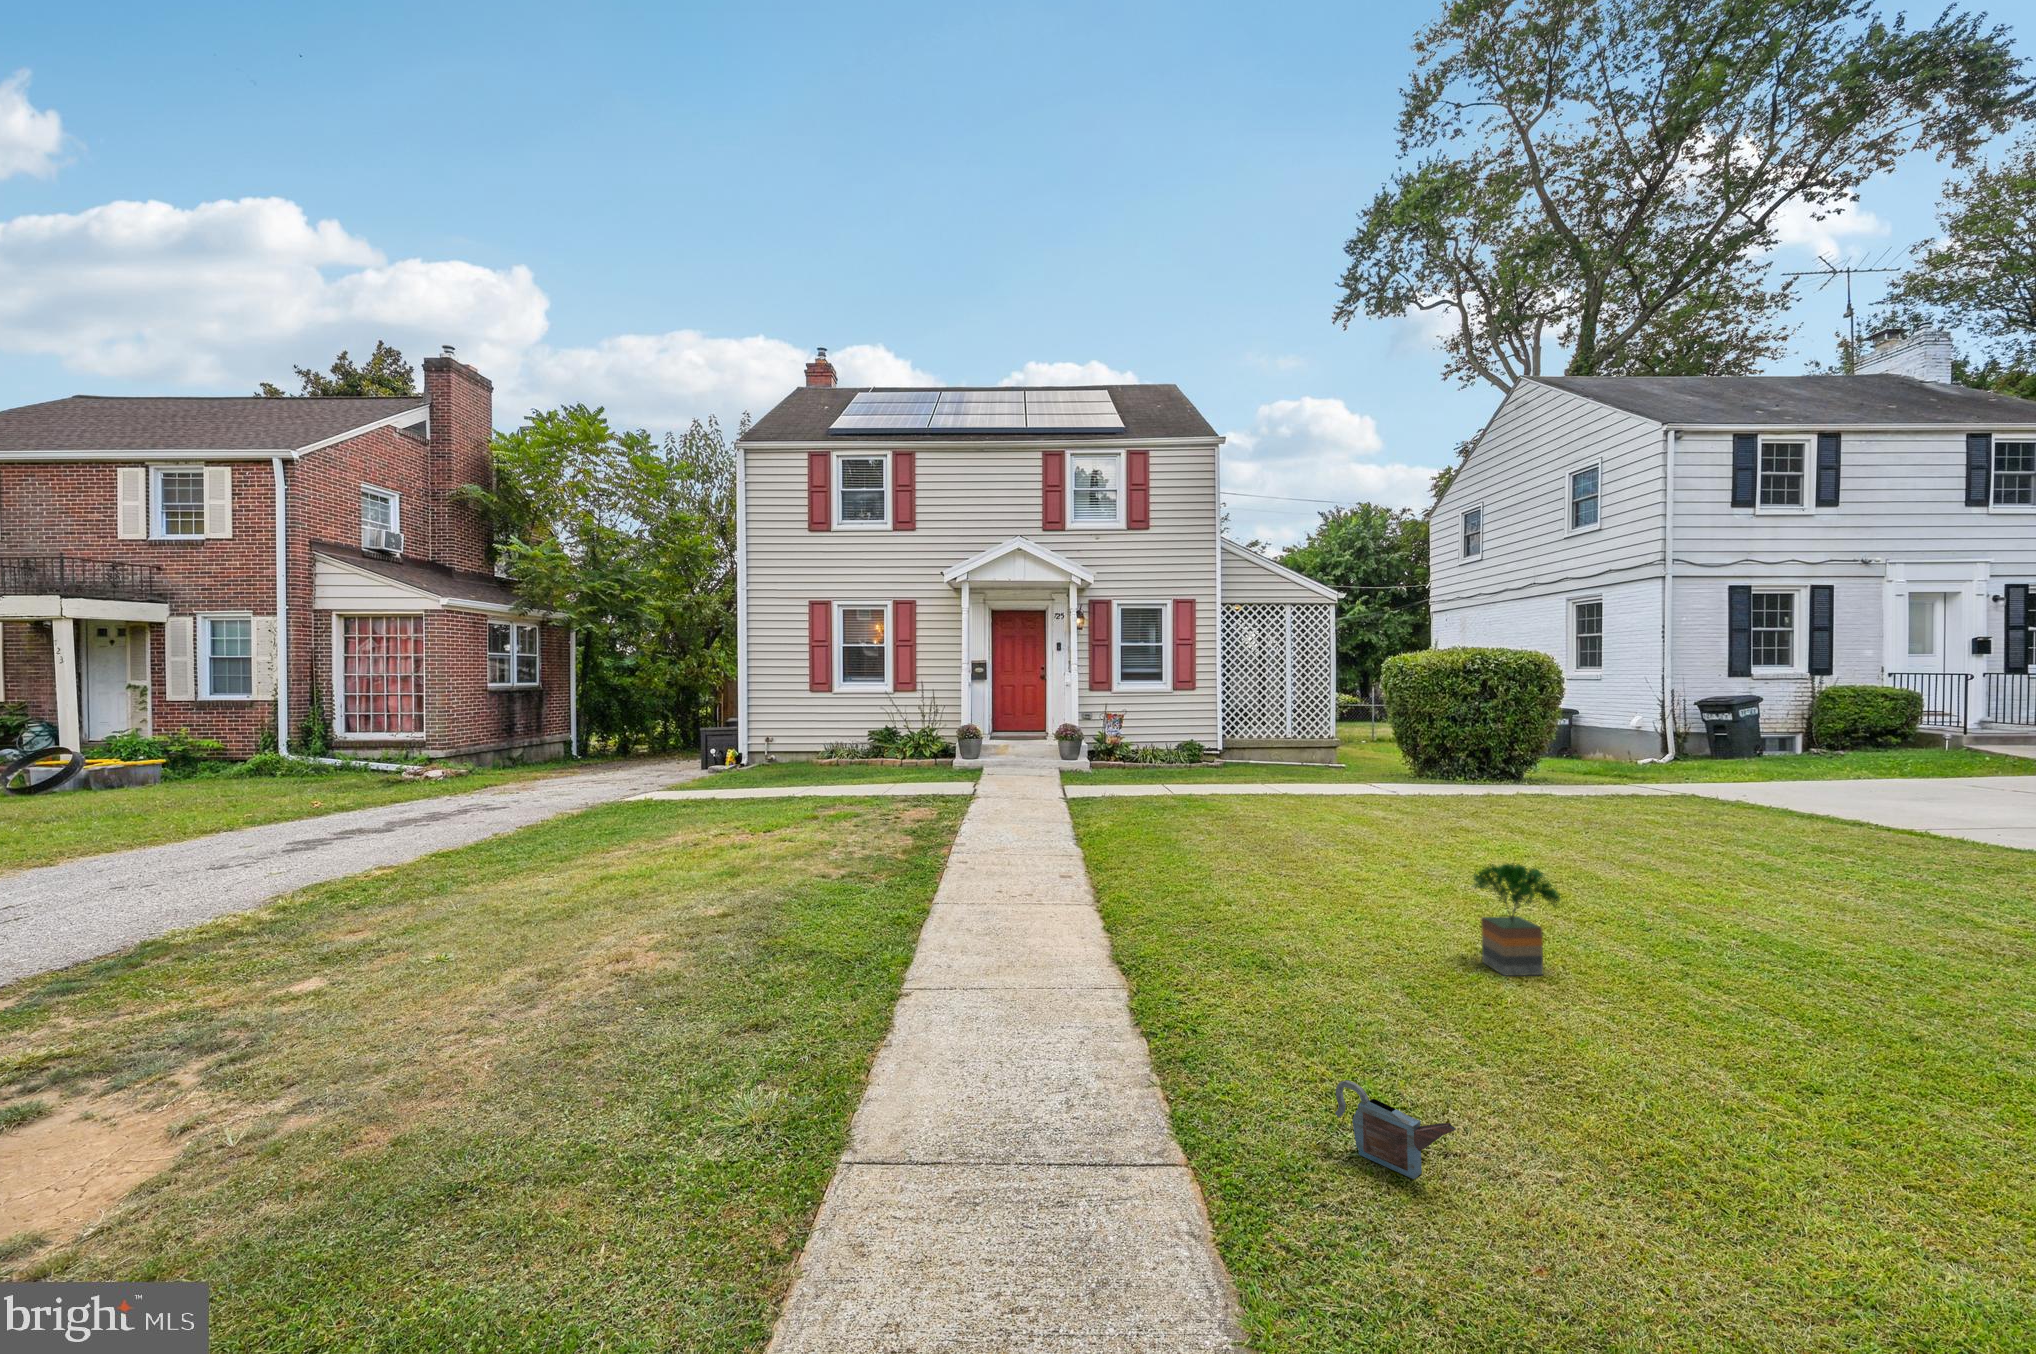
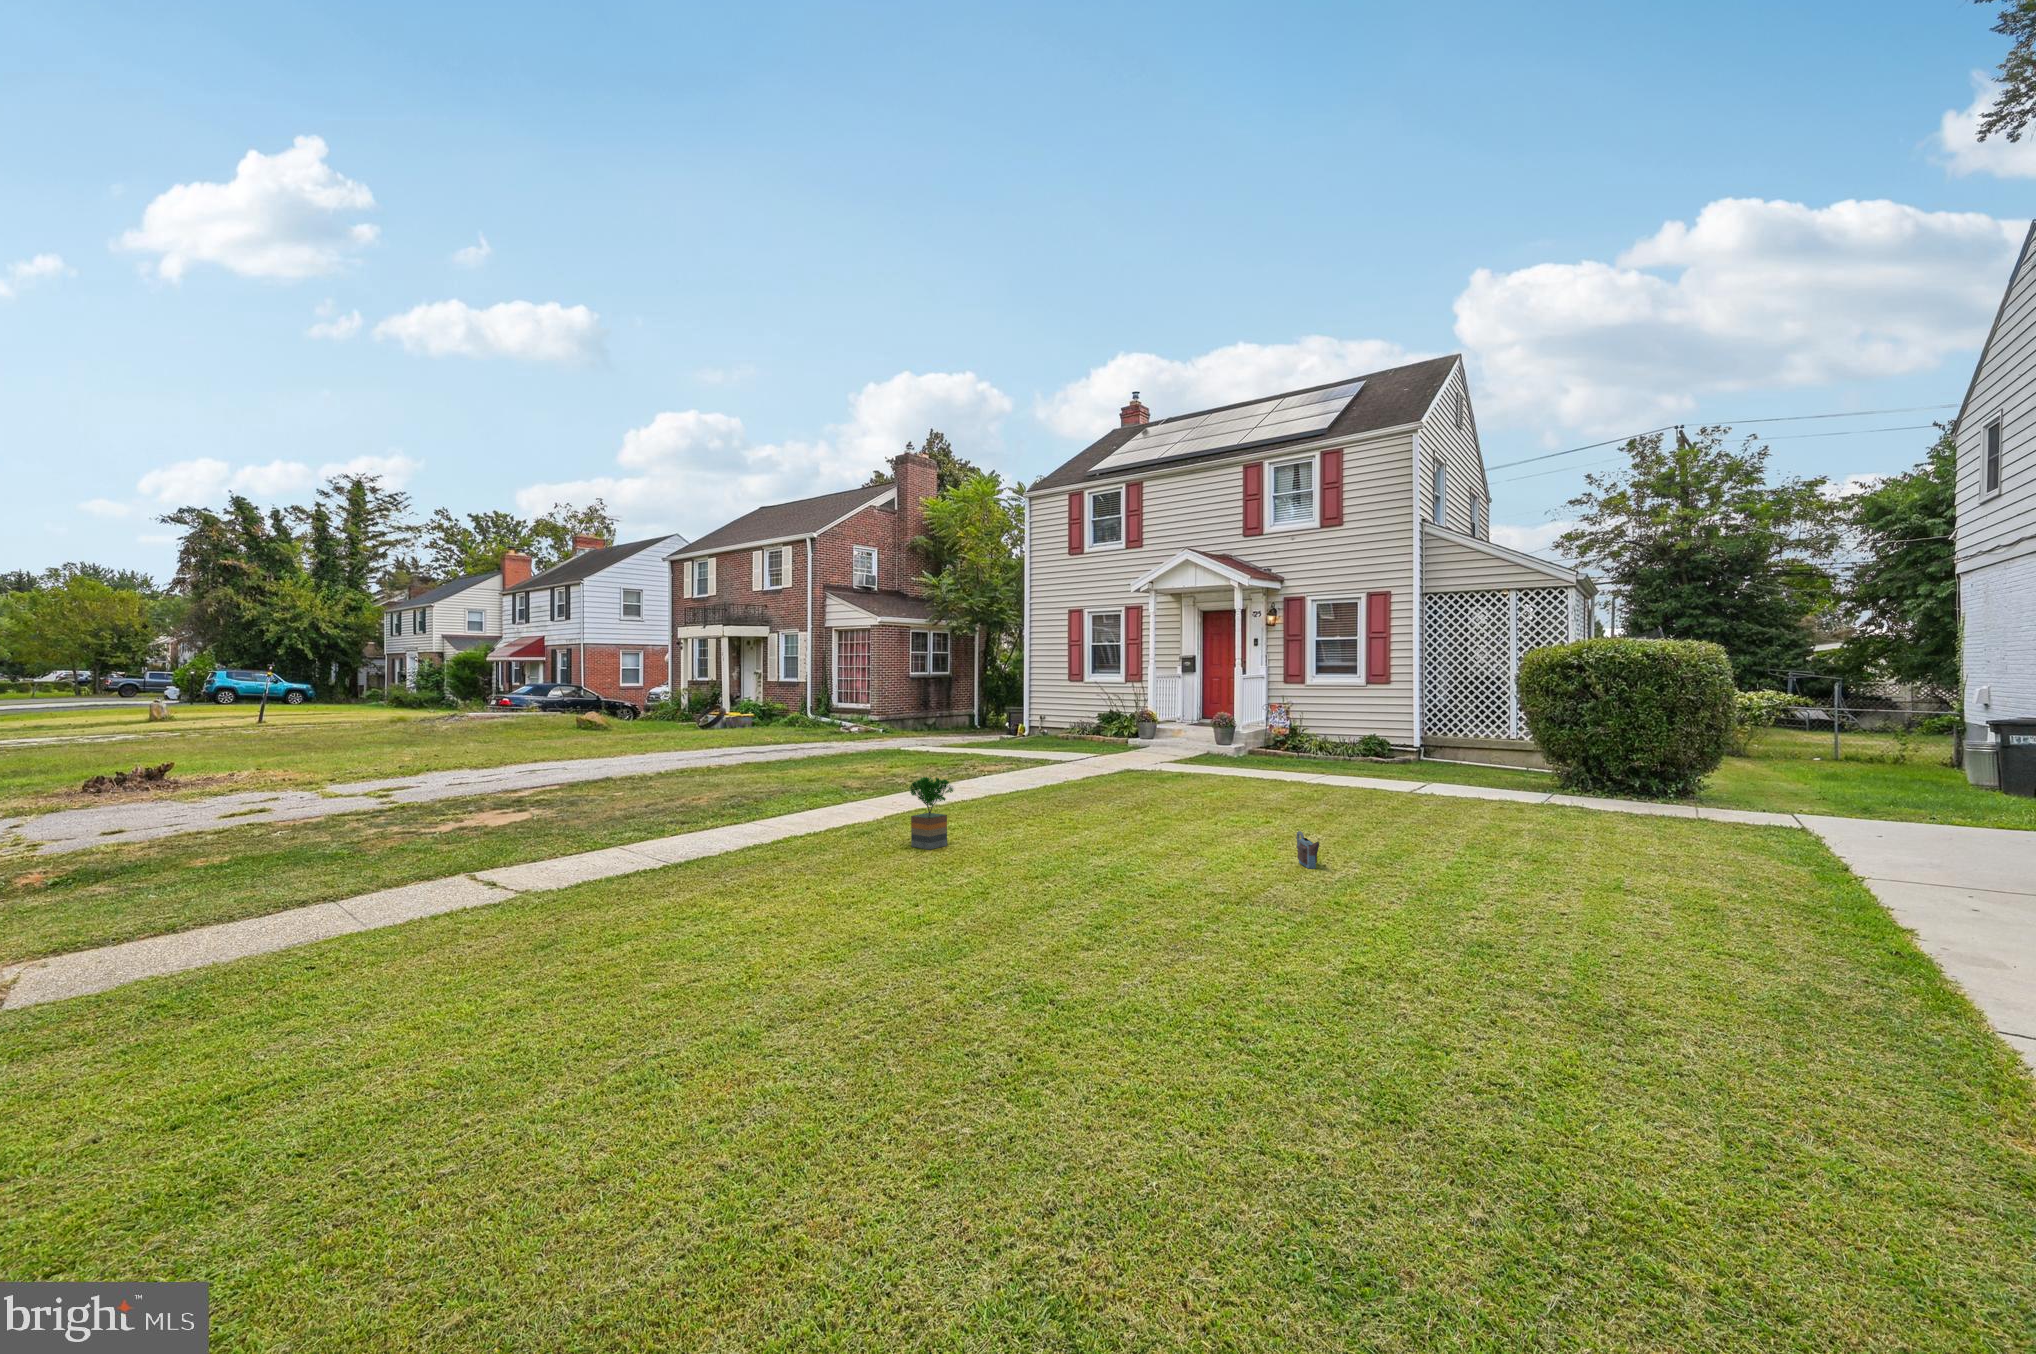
watering can: present [1335,1080,1456,1179] -> present [1297,831,1319,869]

